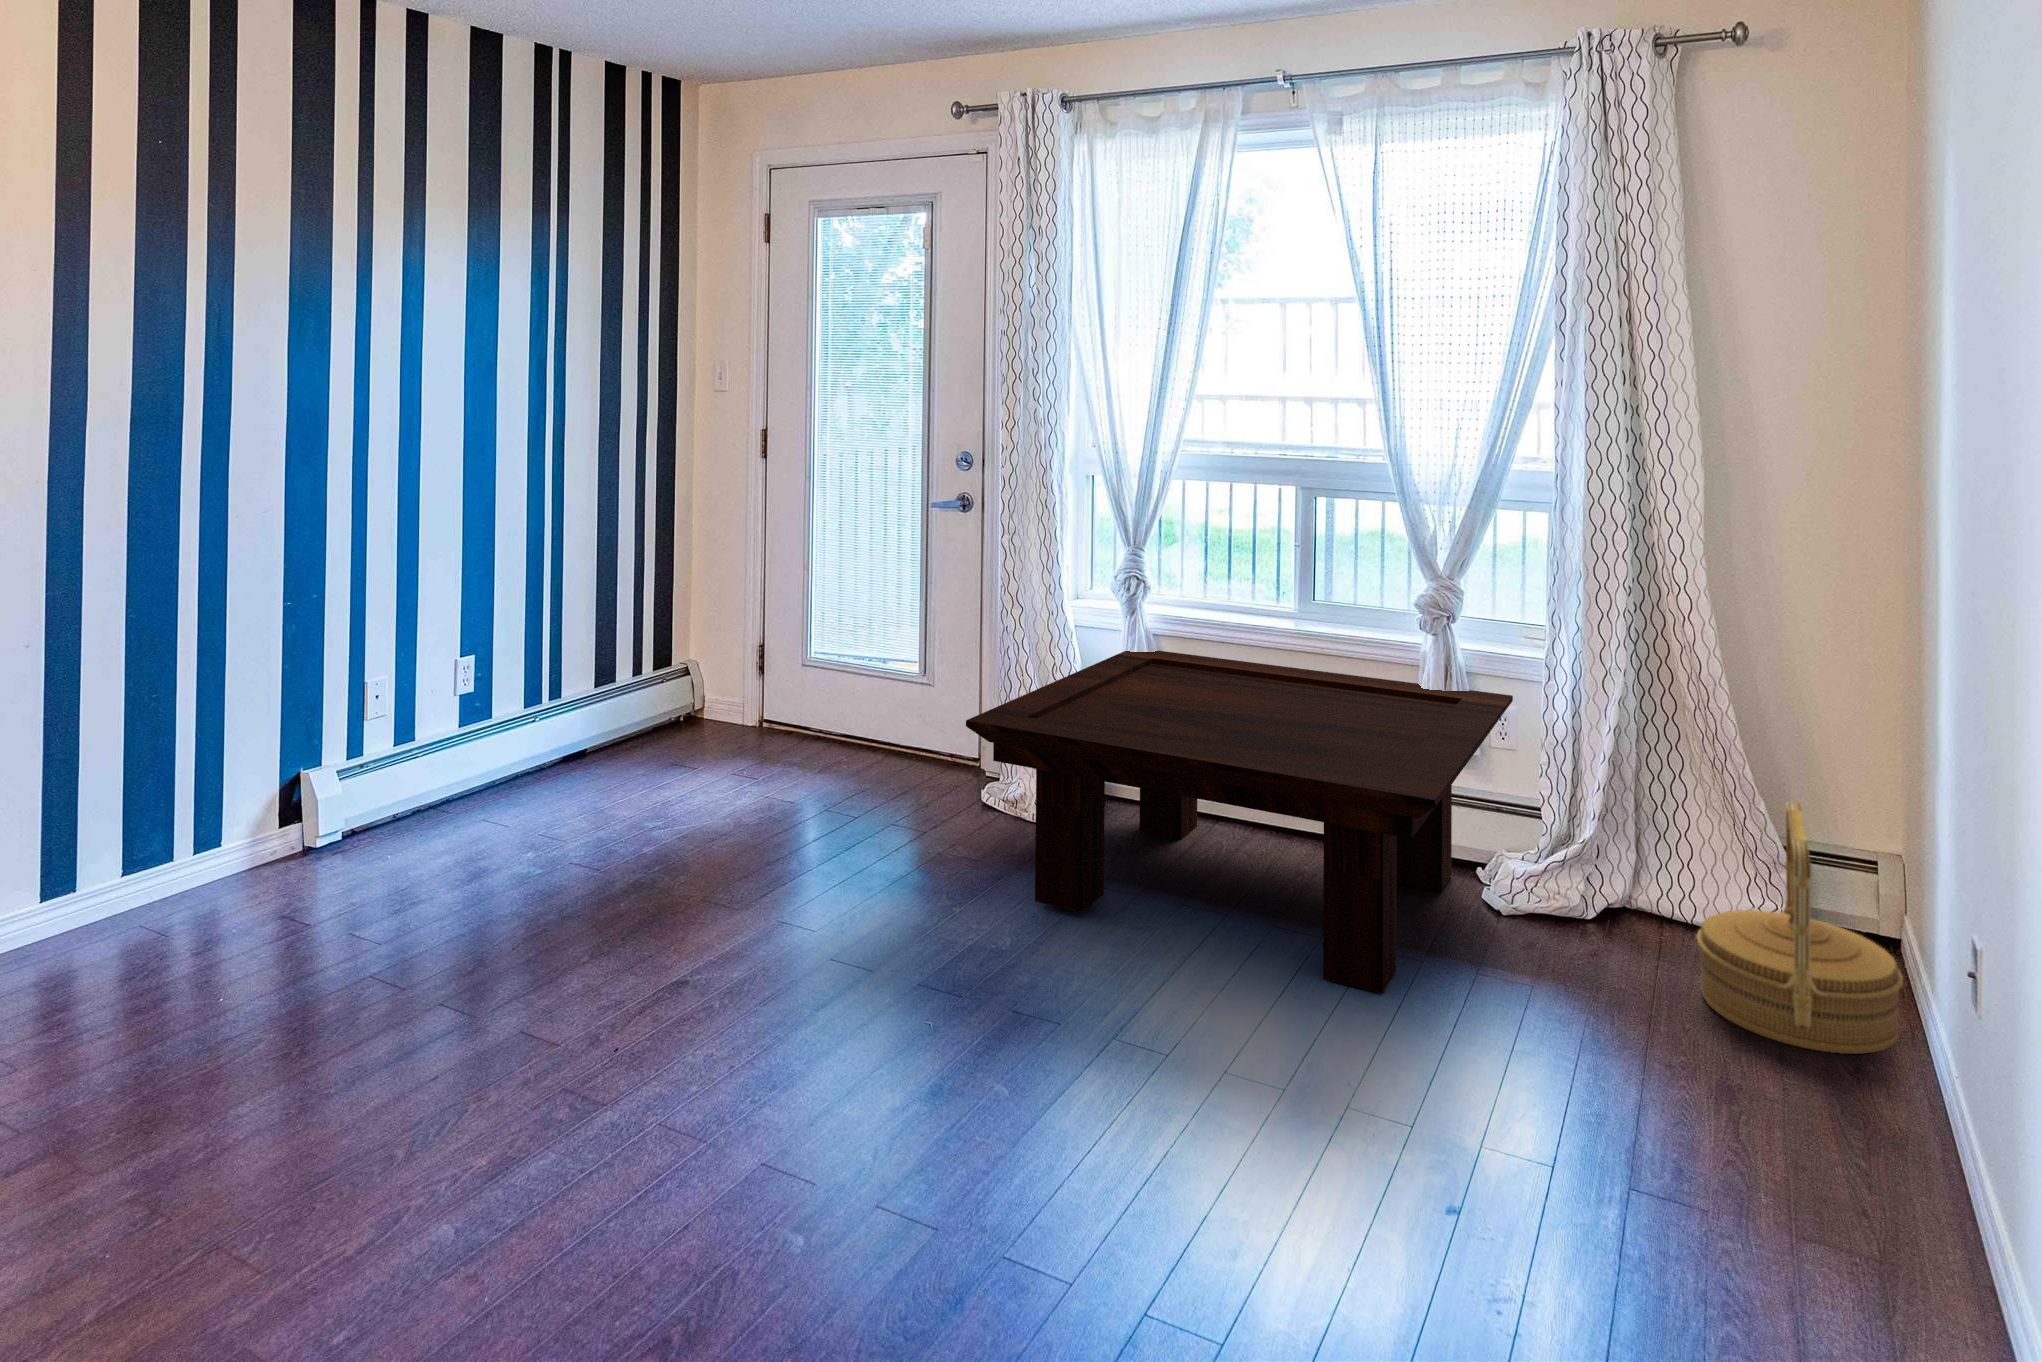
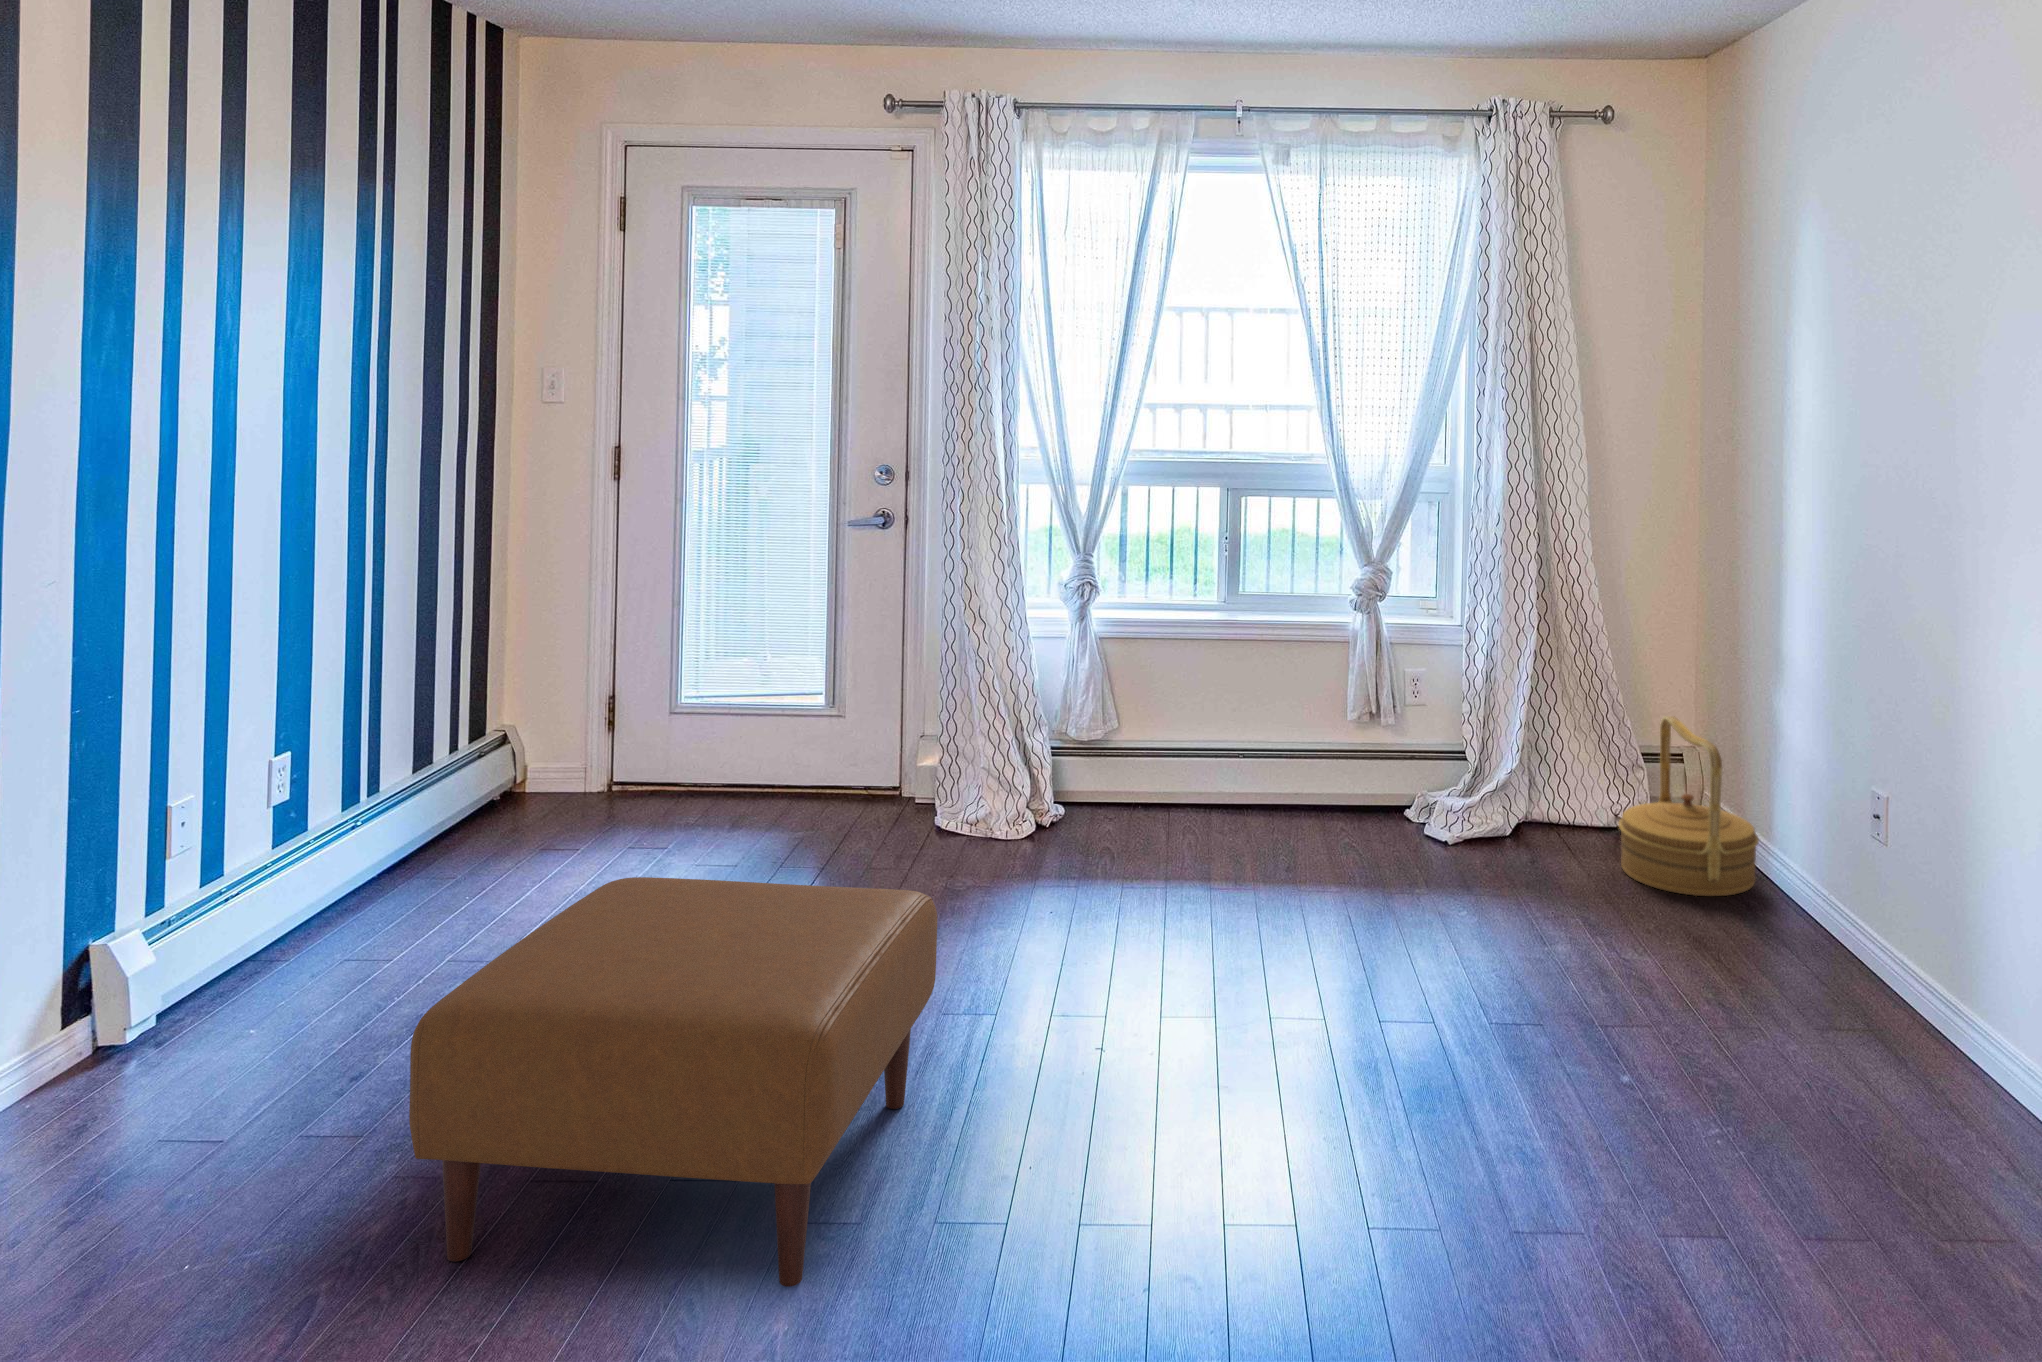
coffee table: present [966,650,1513,994] -> none [1040,654,1500,923]
ottoman: none [271,784,735,1154] -> present [409,877,937,1287]

